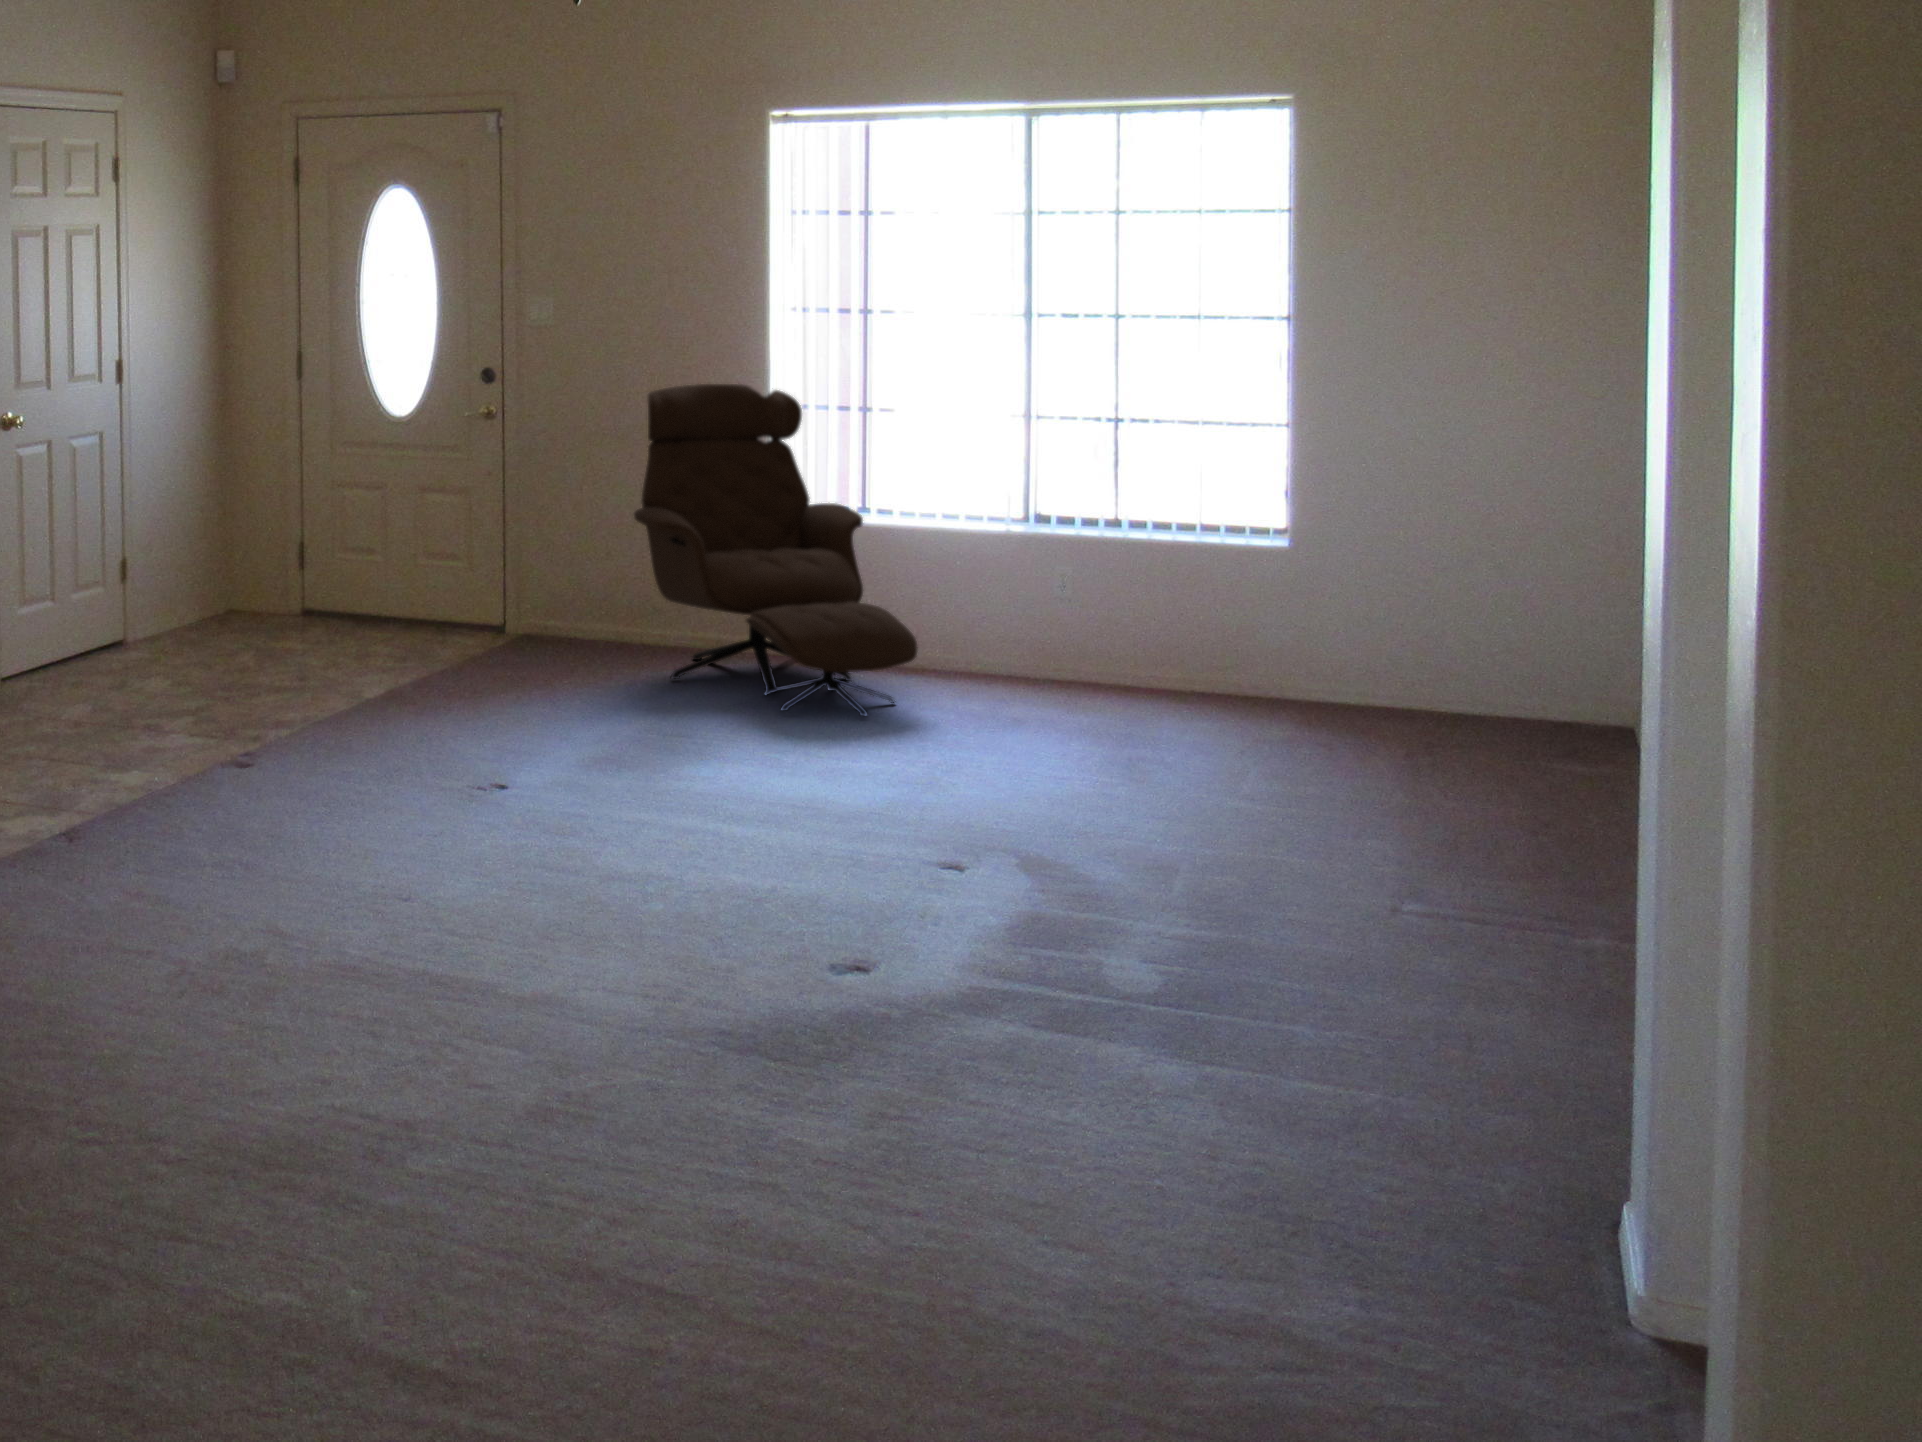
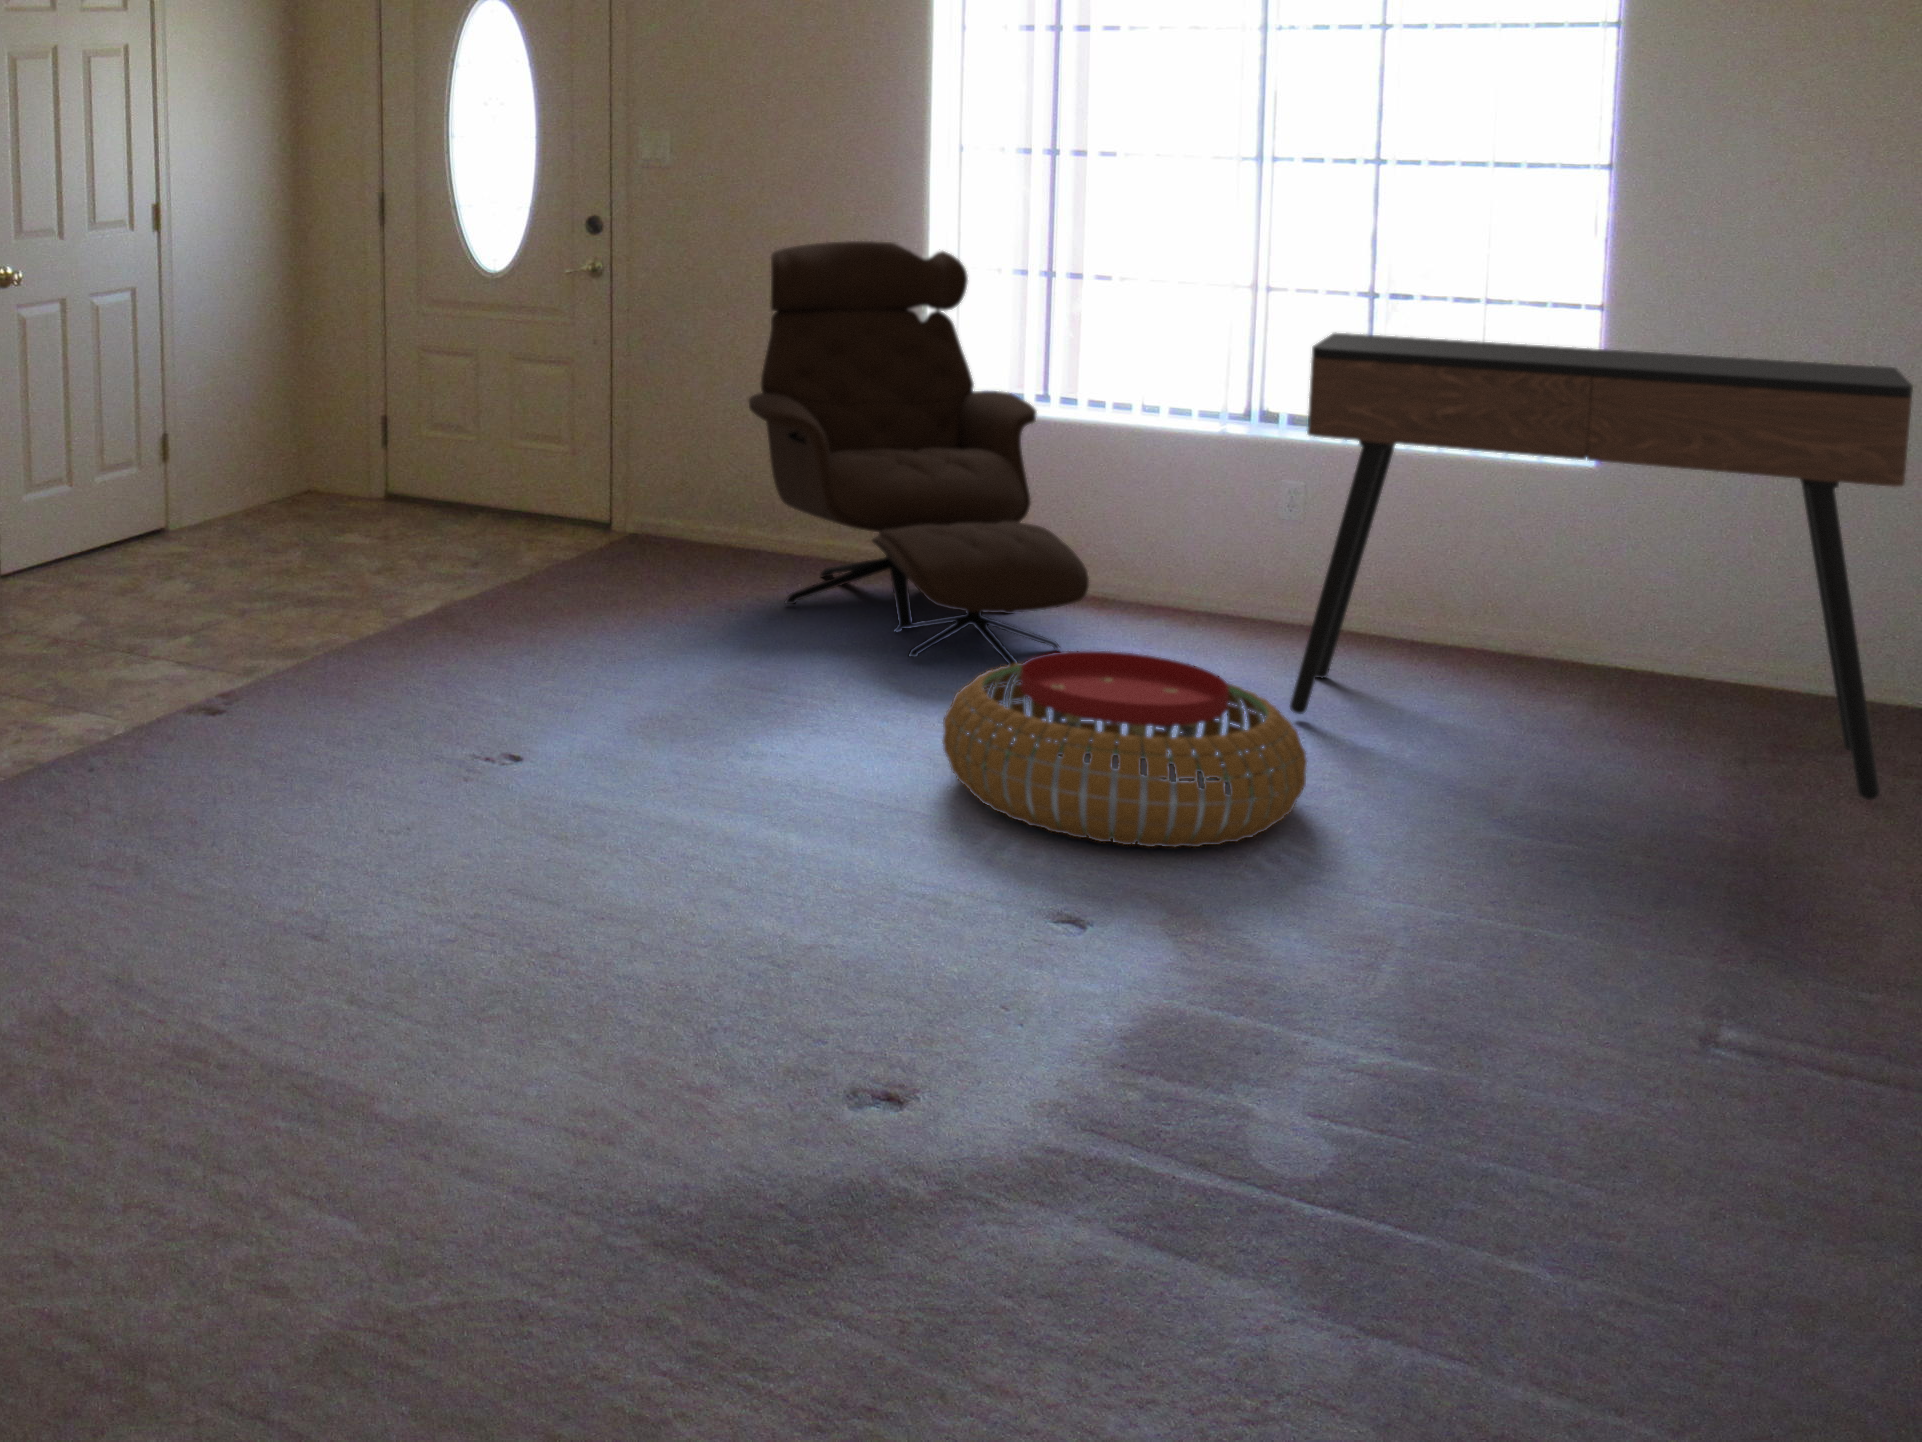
console table: none [1078,445,1505,777] -> present [1290,333,1913,800]
pouf: none [829,687,1102,824] -> present [943,651,1307,847]

